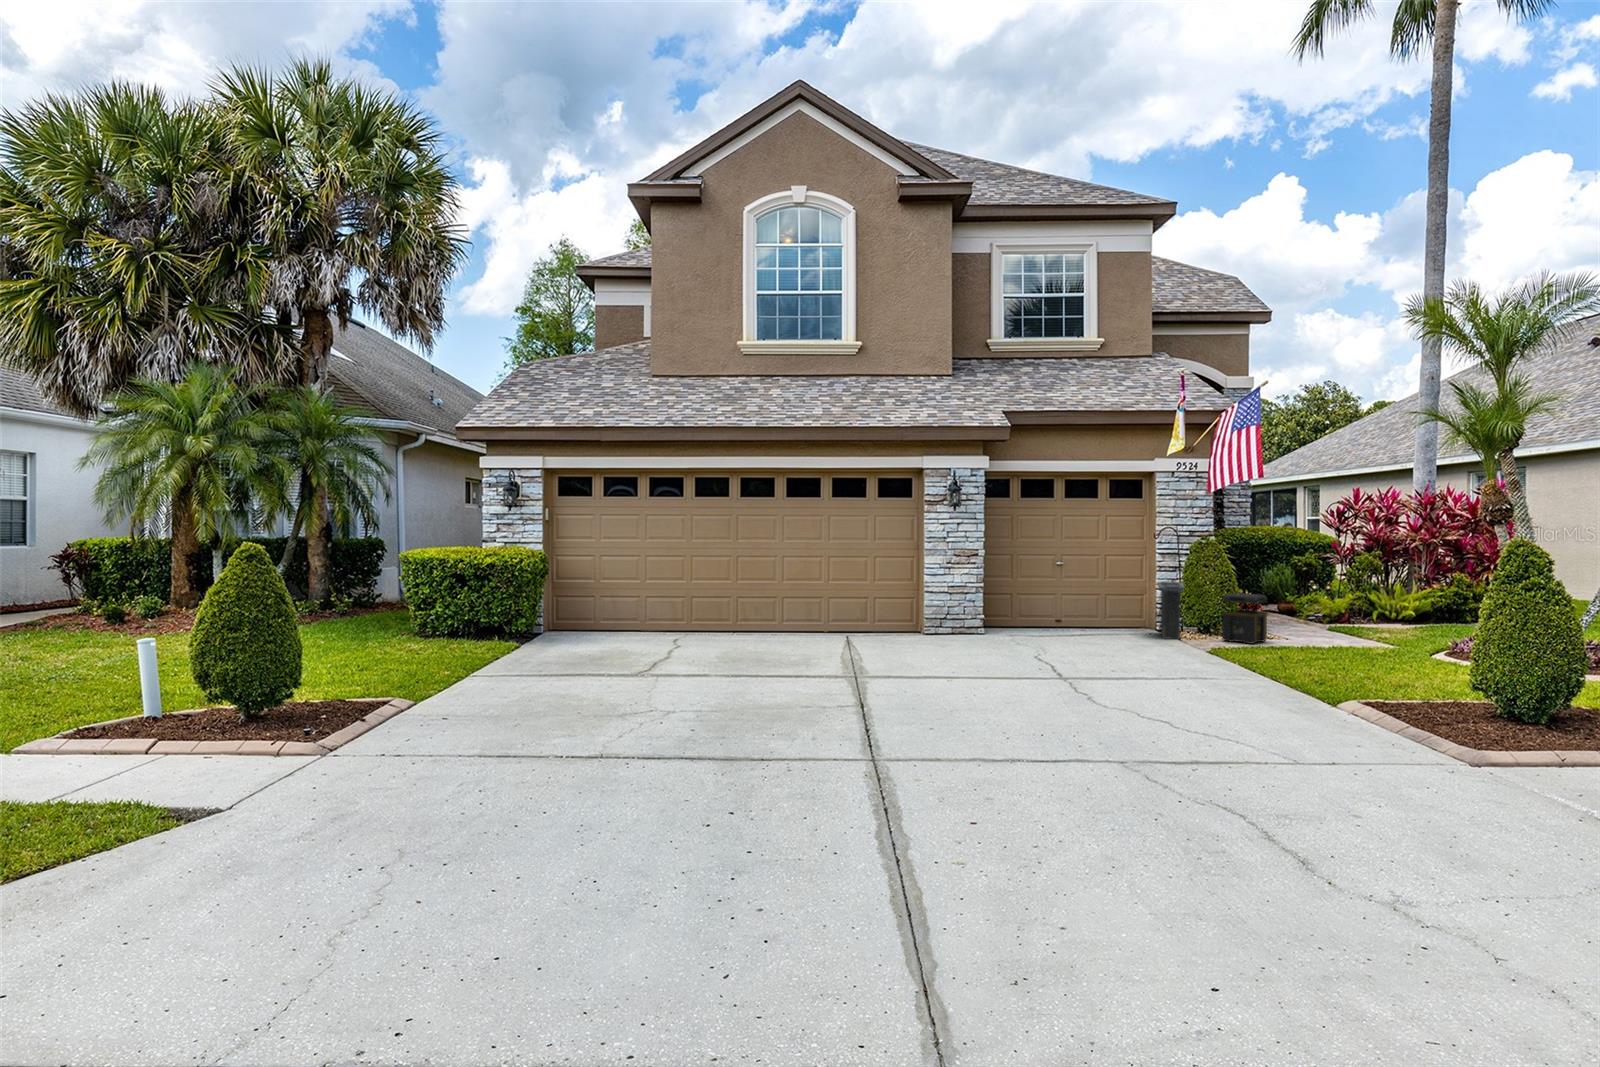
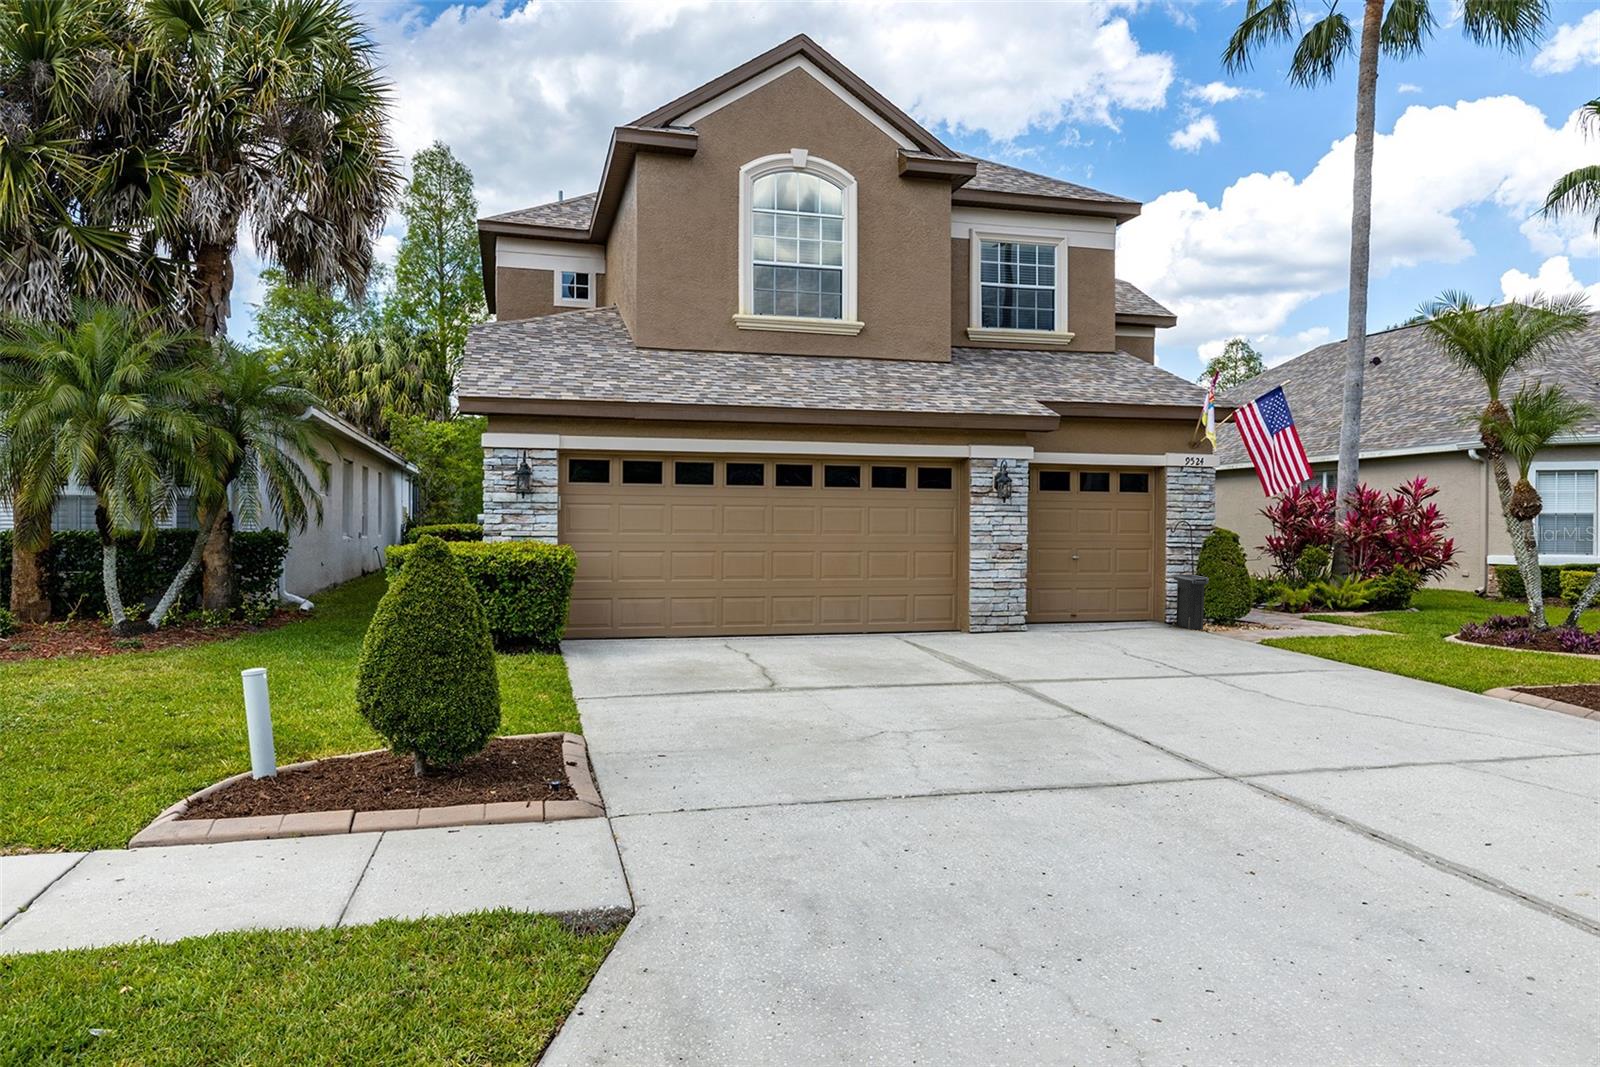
toolbox: present [1222,593,1268,644] -> none [1242,585,1282,632]

